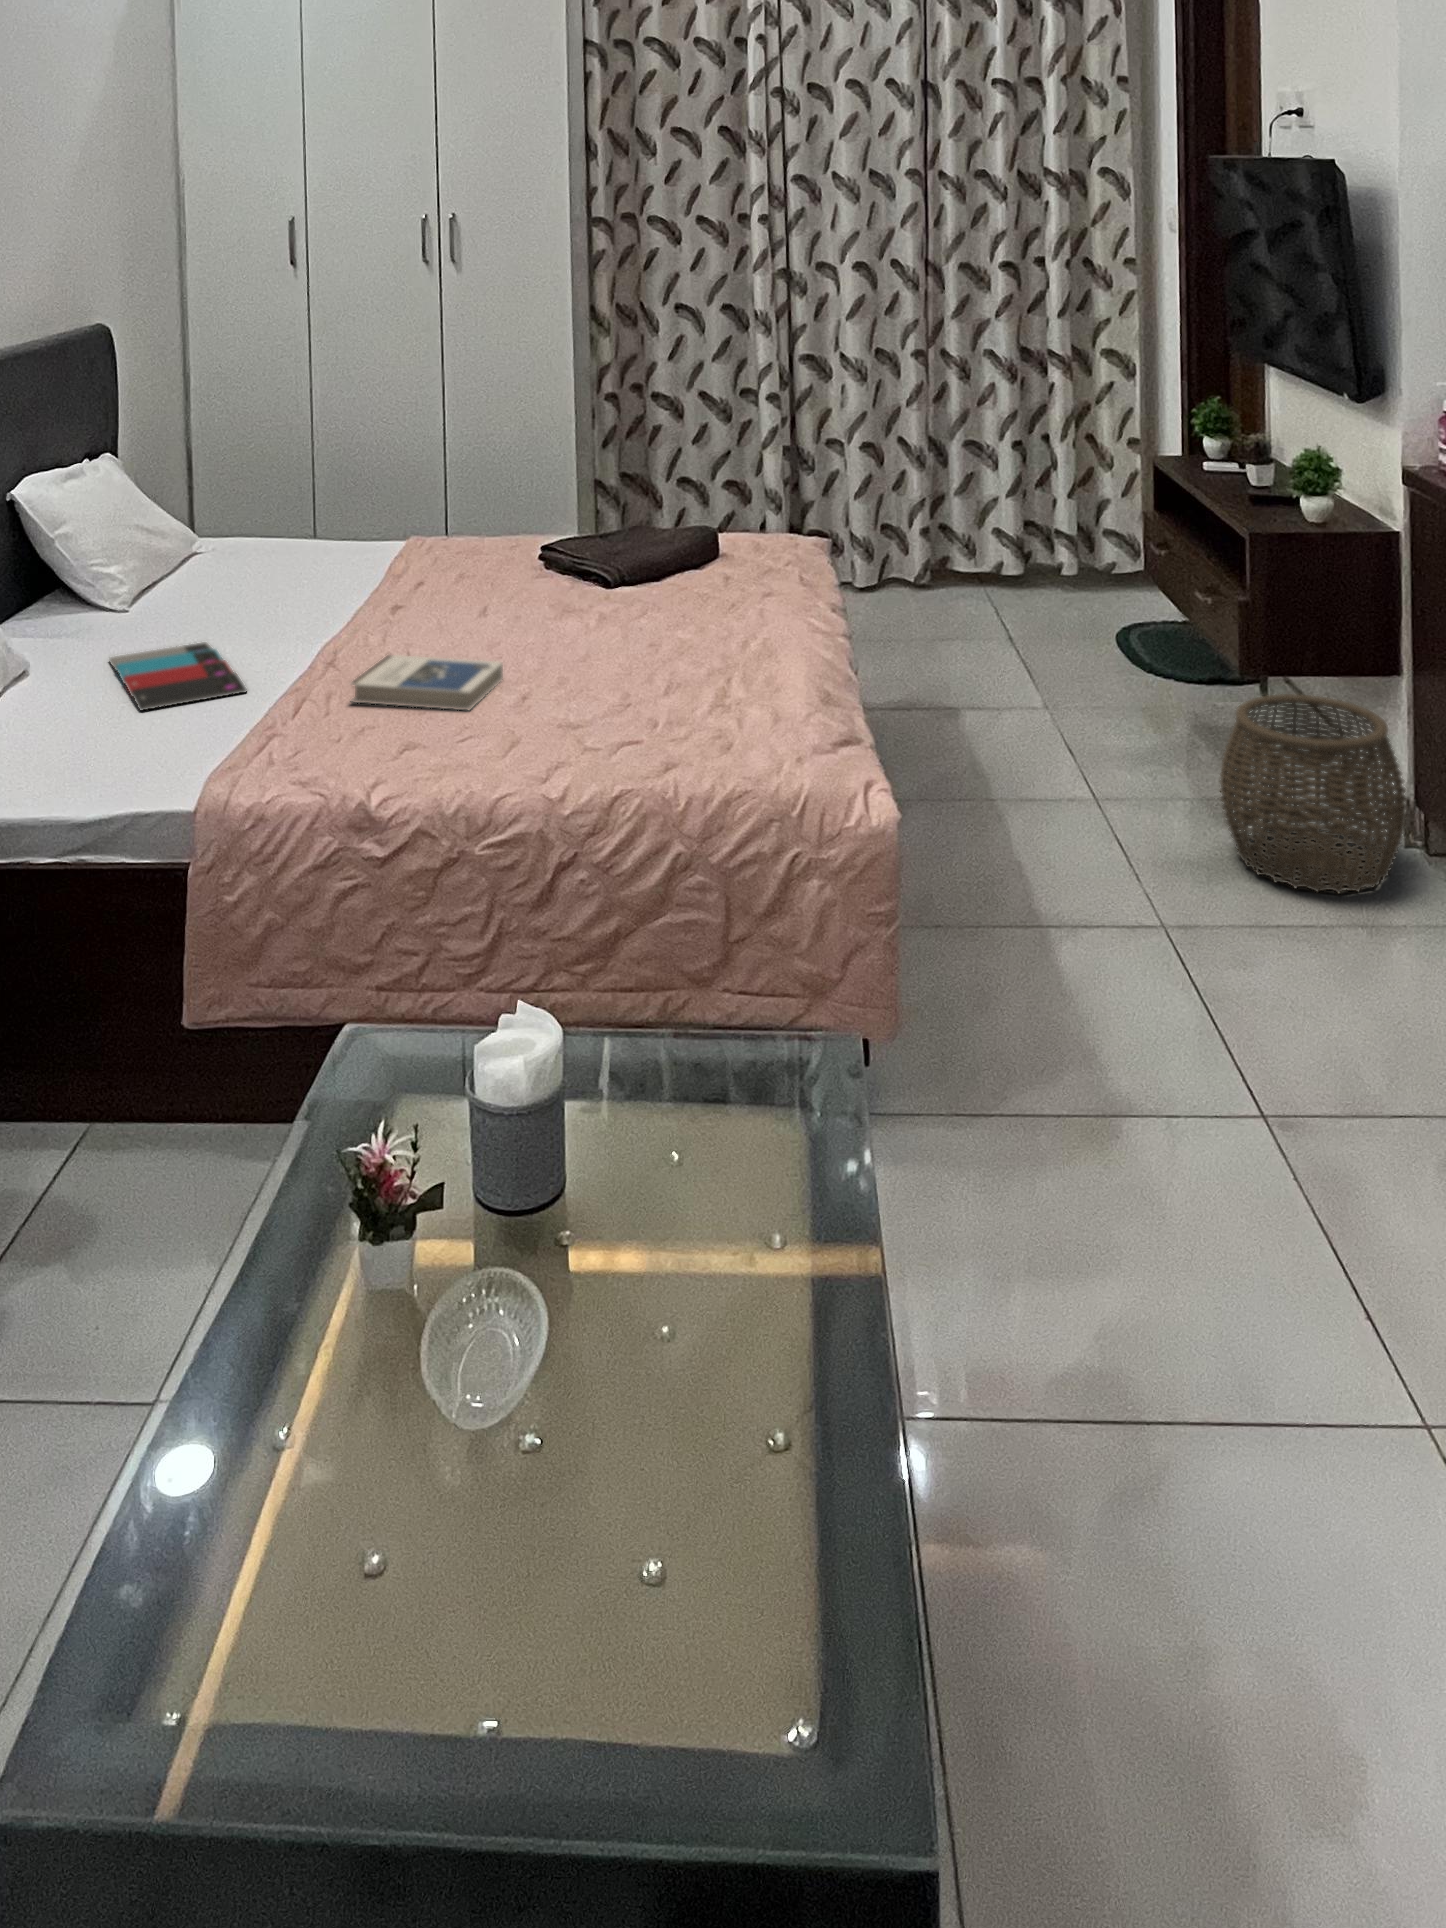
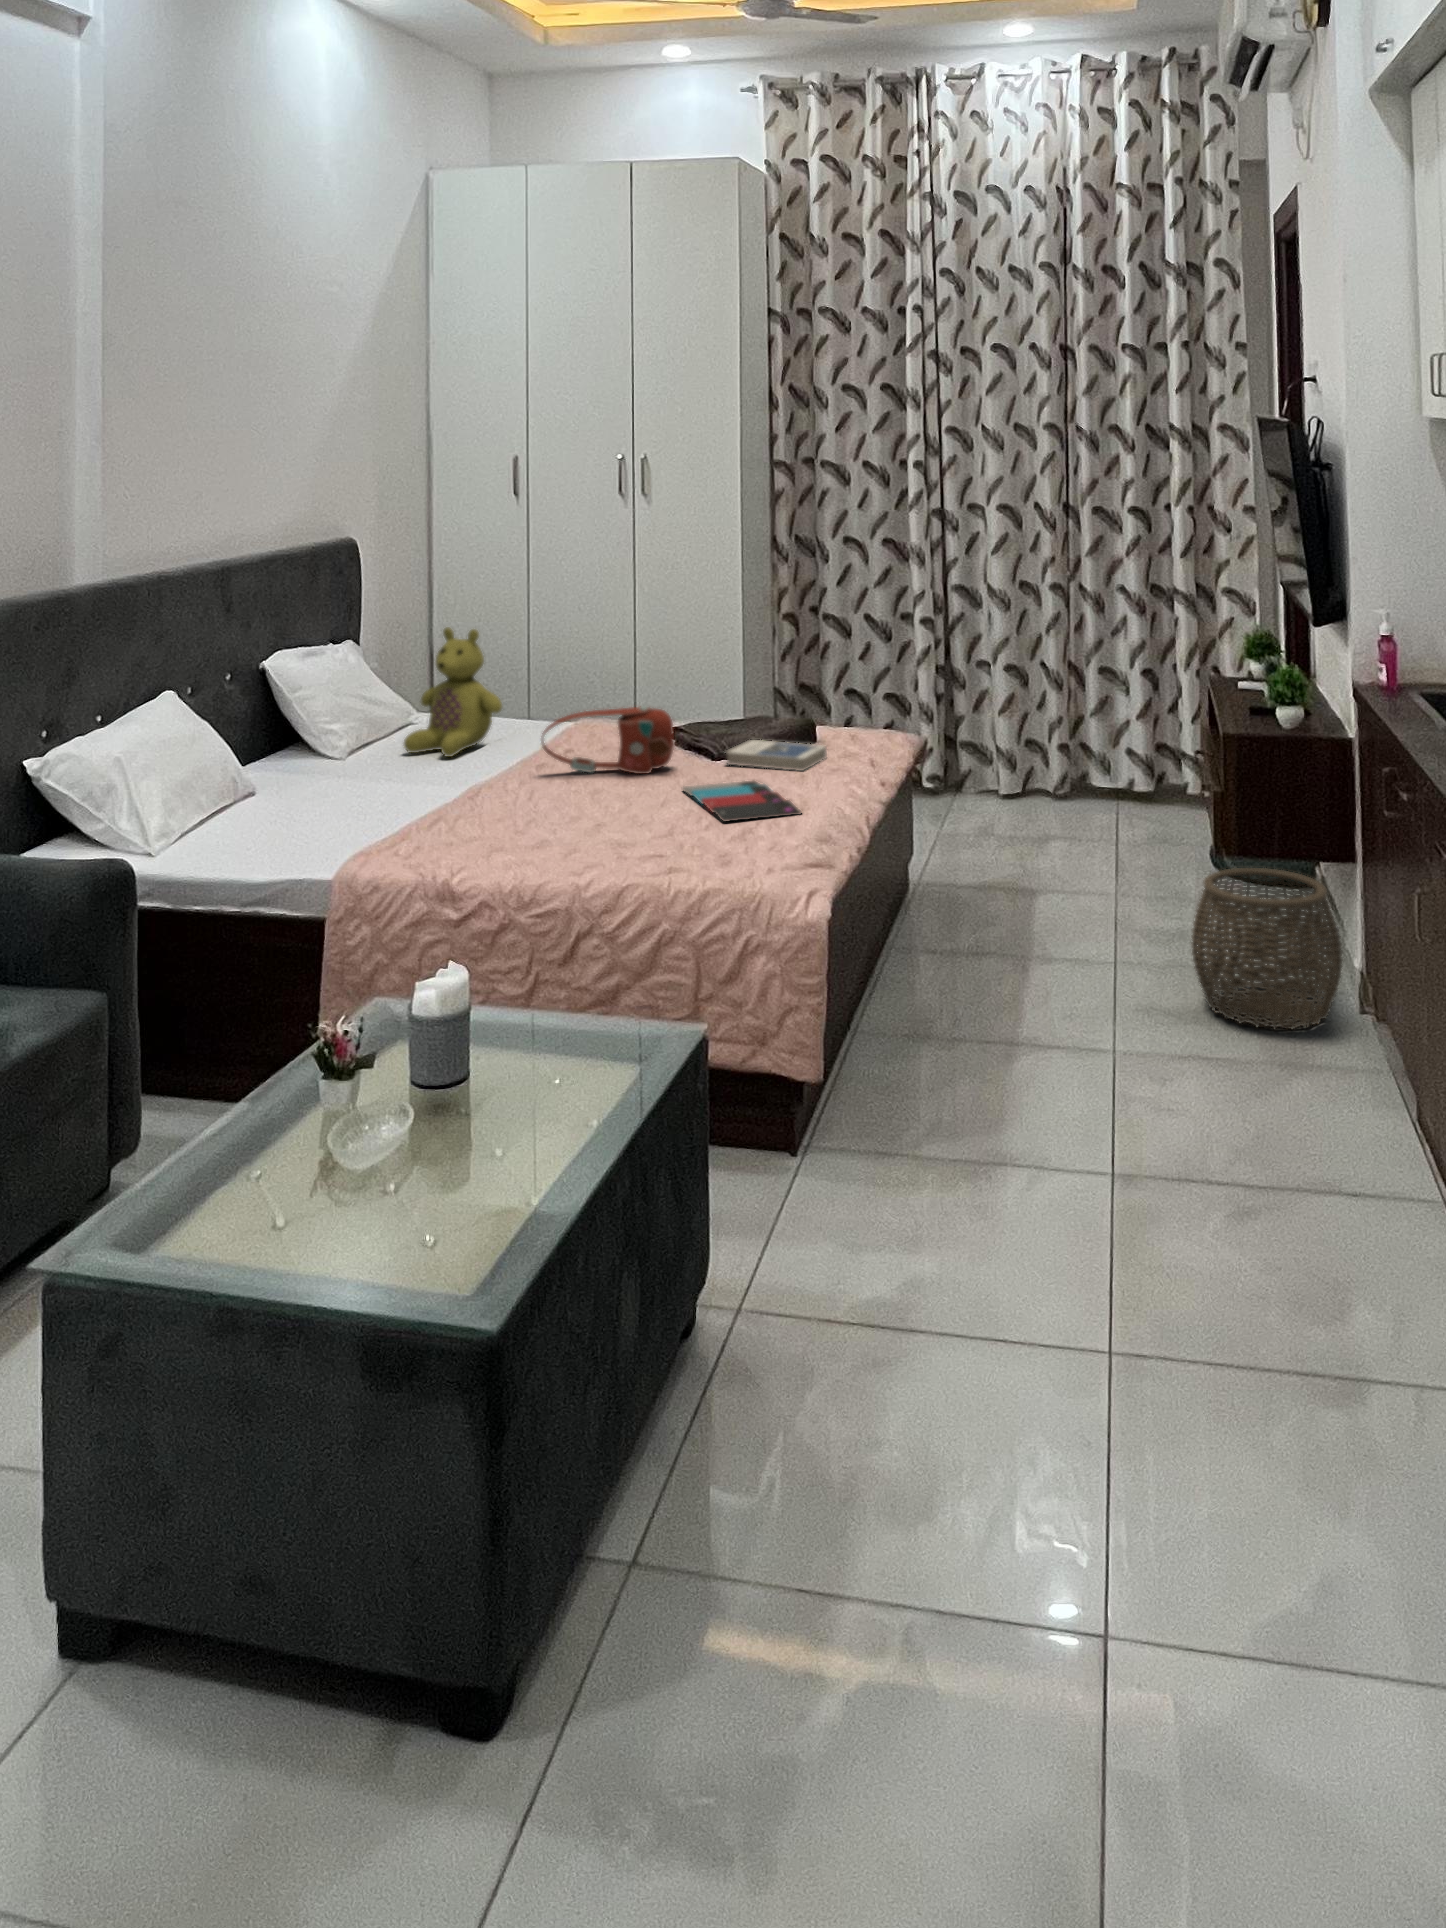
stuffed bear: none [199,437,326,604] -> present [404,627,502,757]
handbag: none [403,535,574,622] -> present [542,706,674,774]
smartphone: present [109,642,246,710] -> present [683,781,801,821]
hardback book: present [351,655,503,710] -> present [726,740,827,771]

